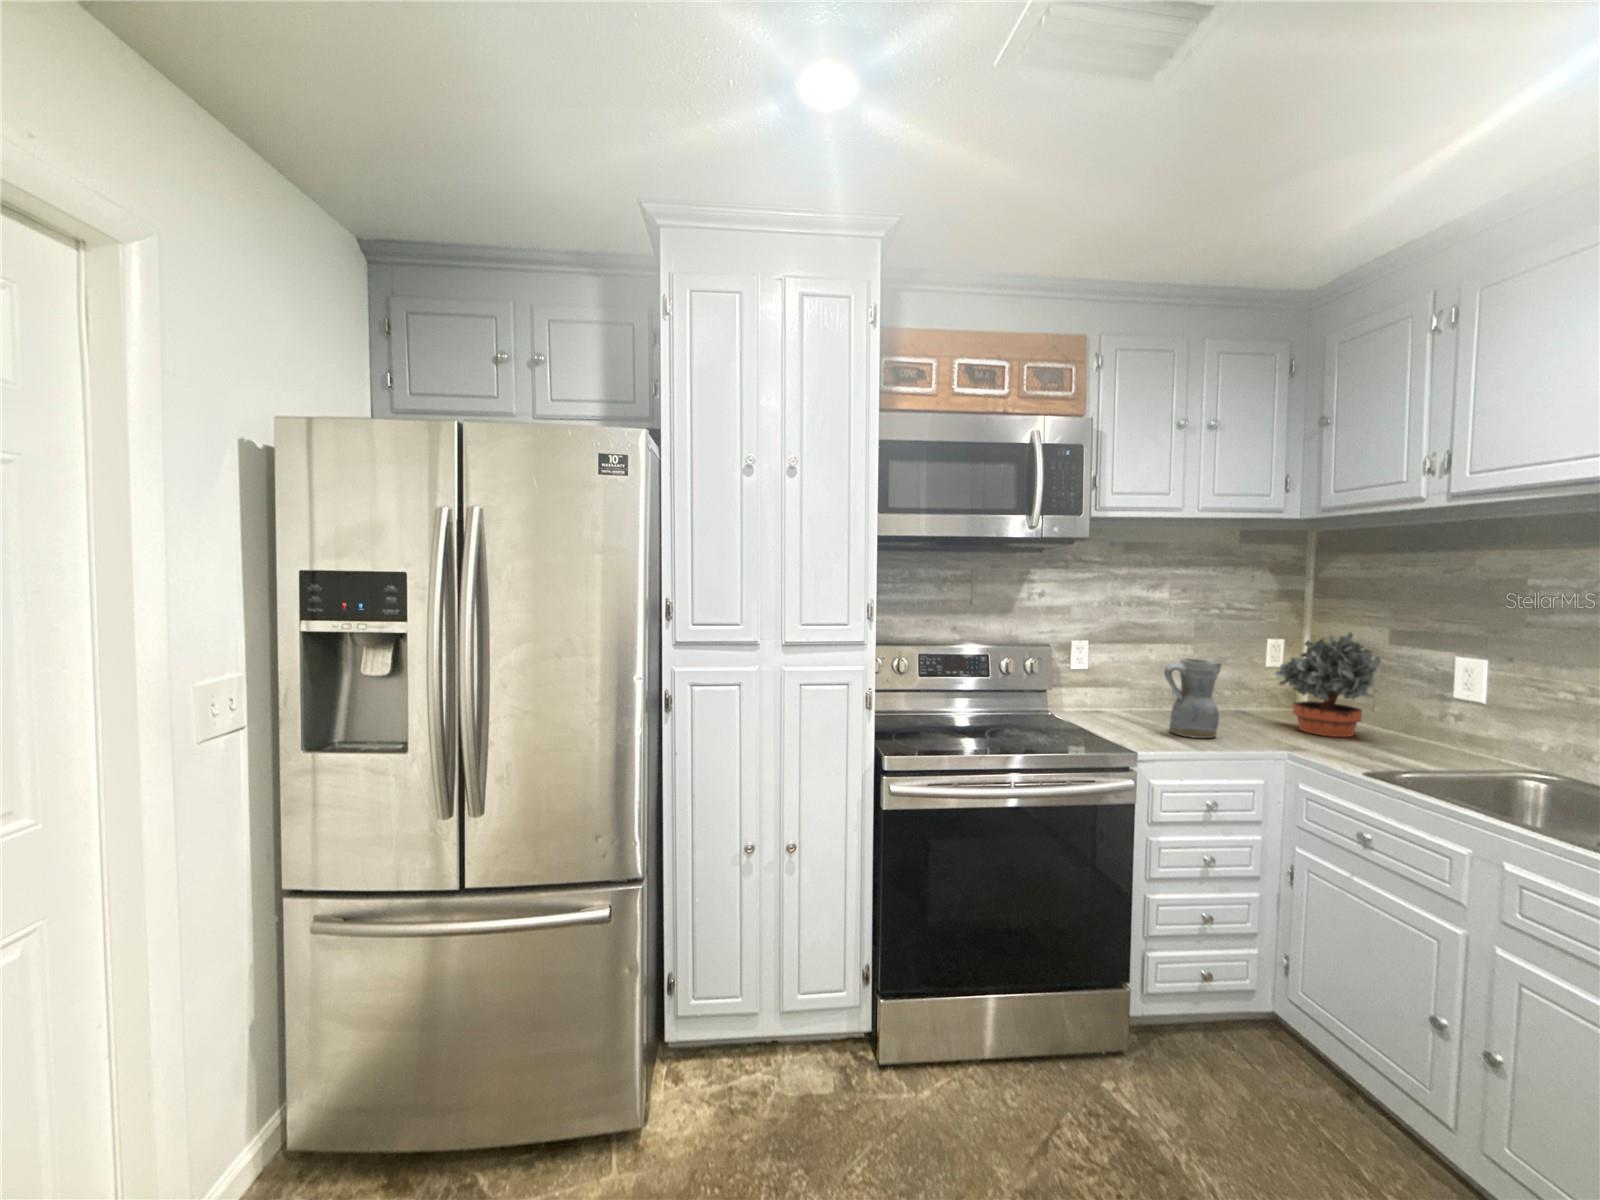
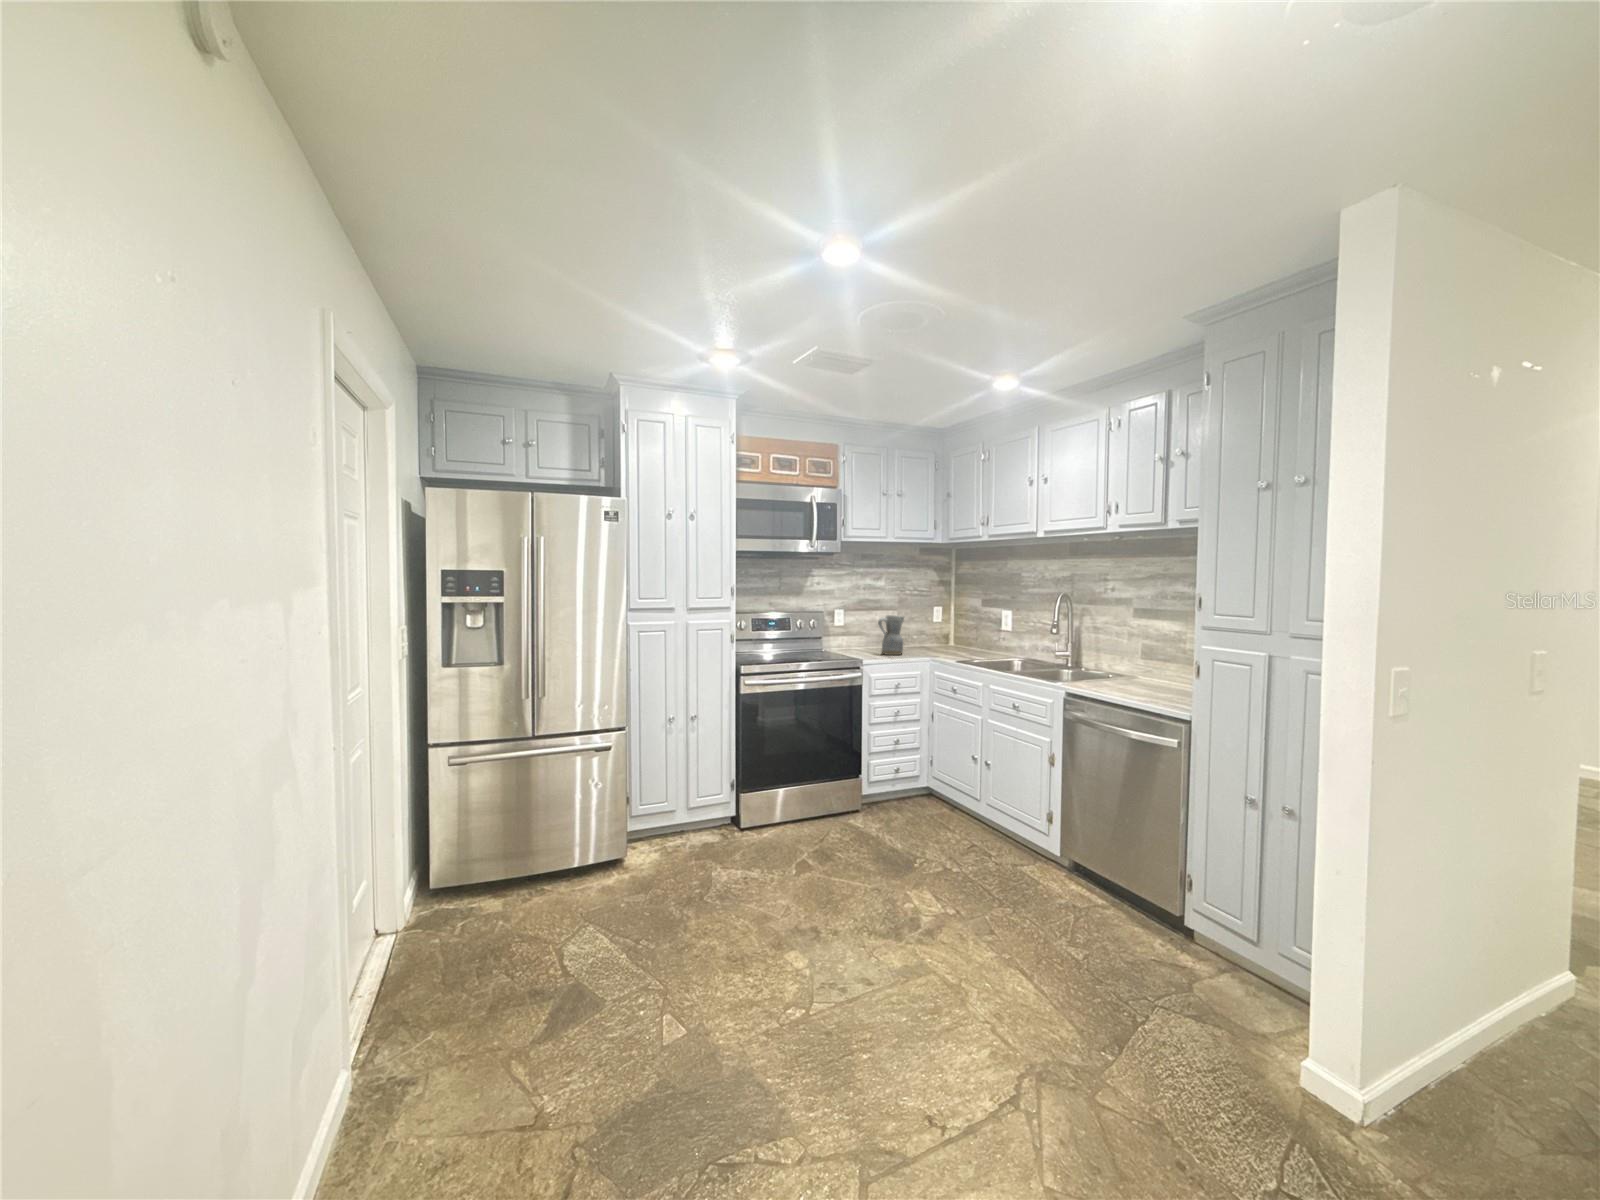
potted plant: present [1275,632,1381,737] -> none [932,600,975,653]

